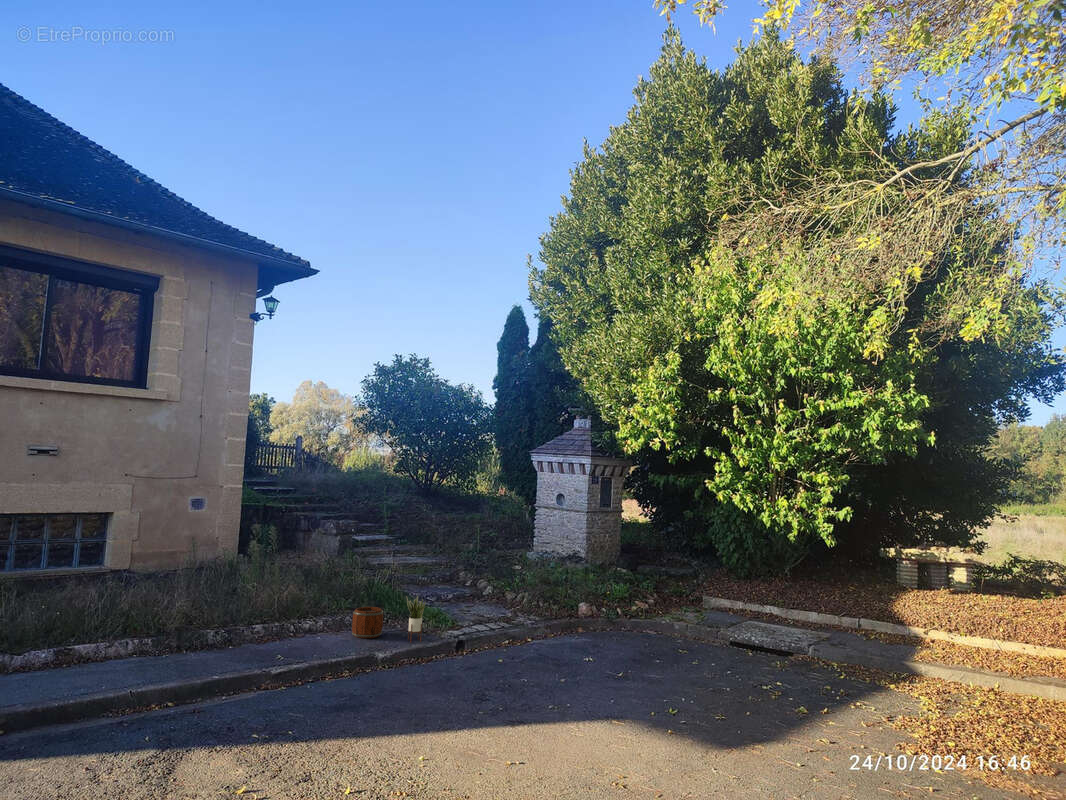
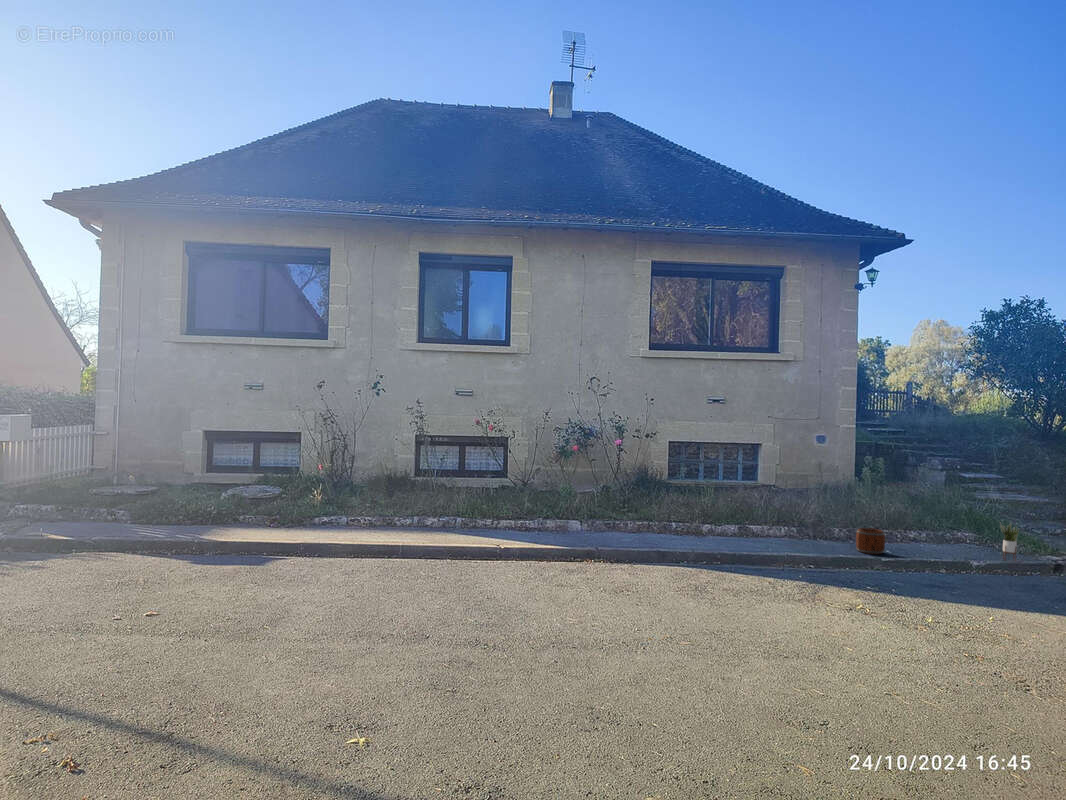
bucket: present [352,607,383,638] -> present [856,528,885,554]

